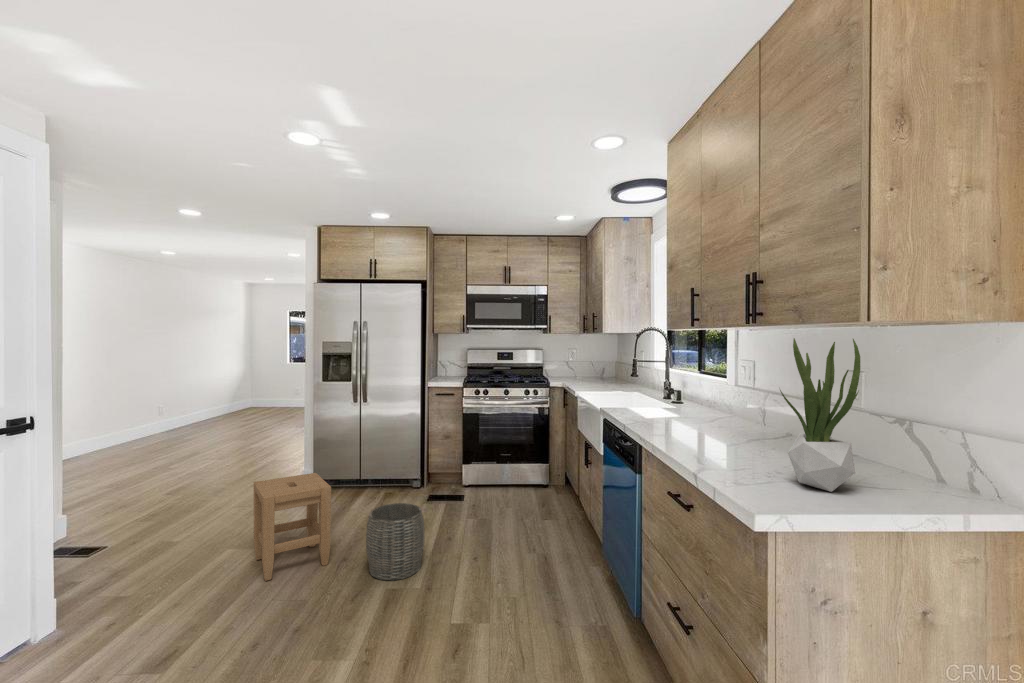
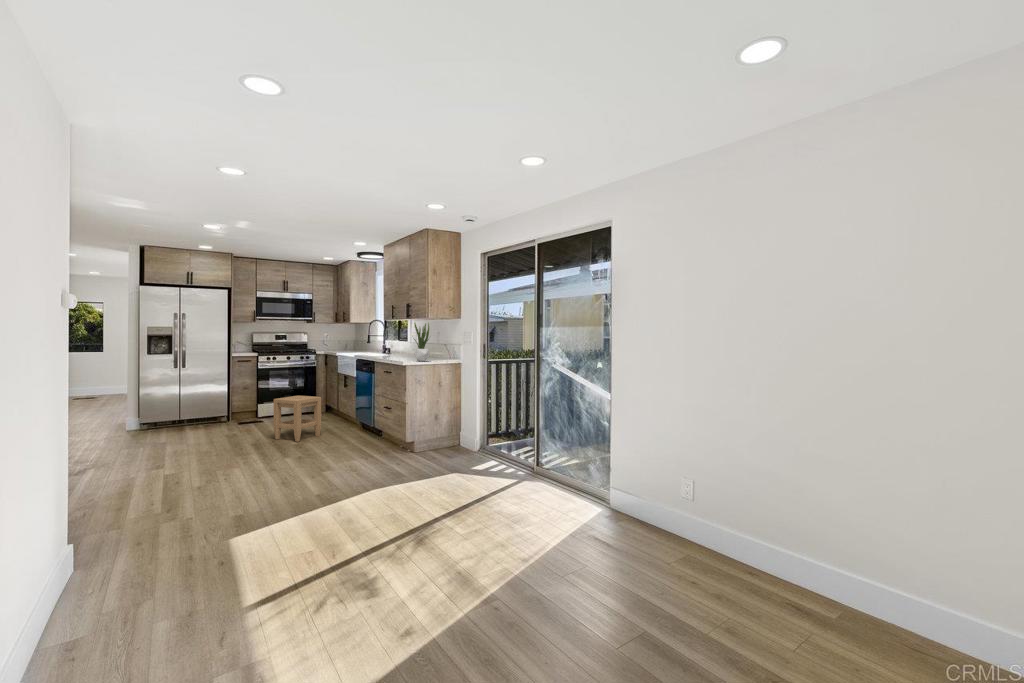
stool: present [254,473,331,581] -> present [274,396,321,442]
woven basket: present [366,503,424,580] -> none [228,411,262,444]

